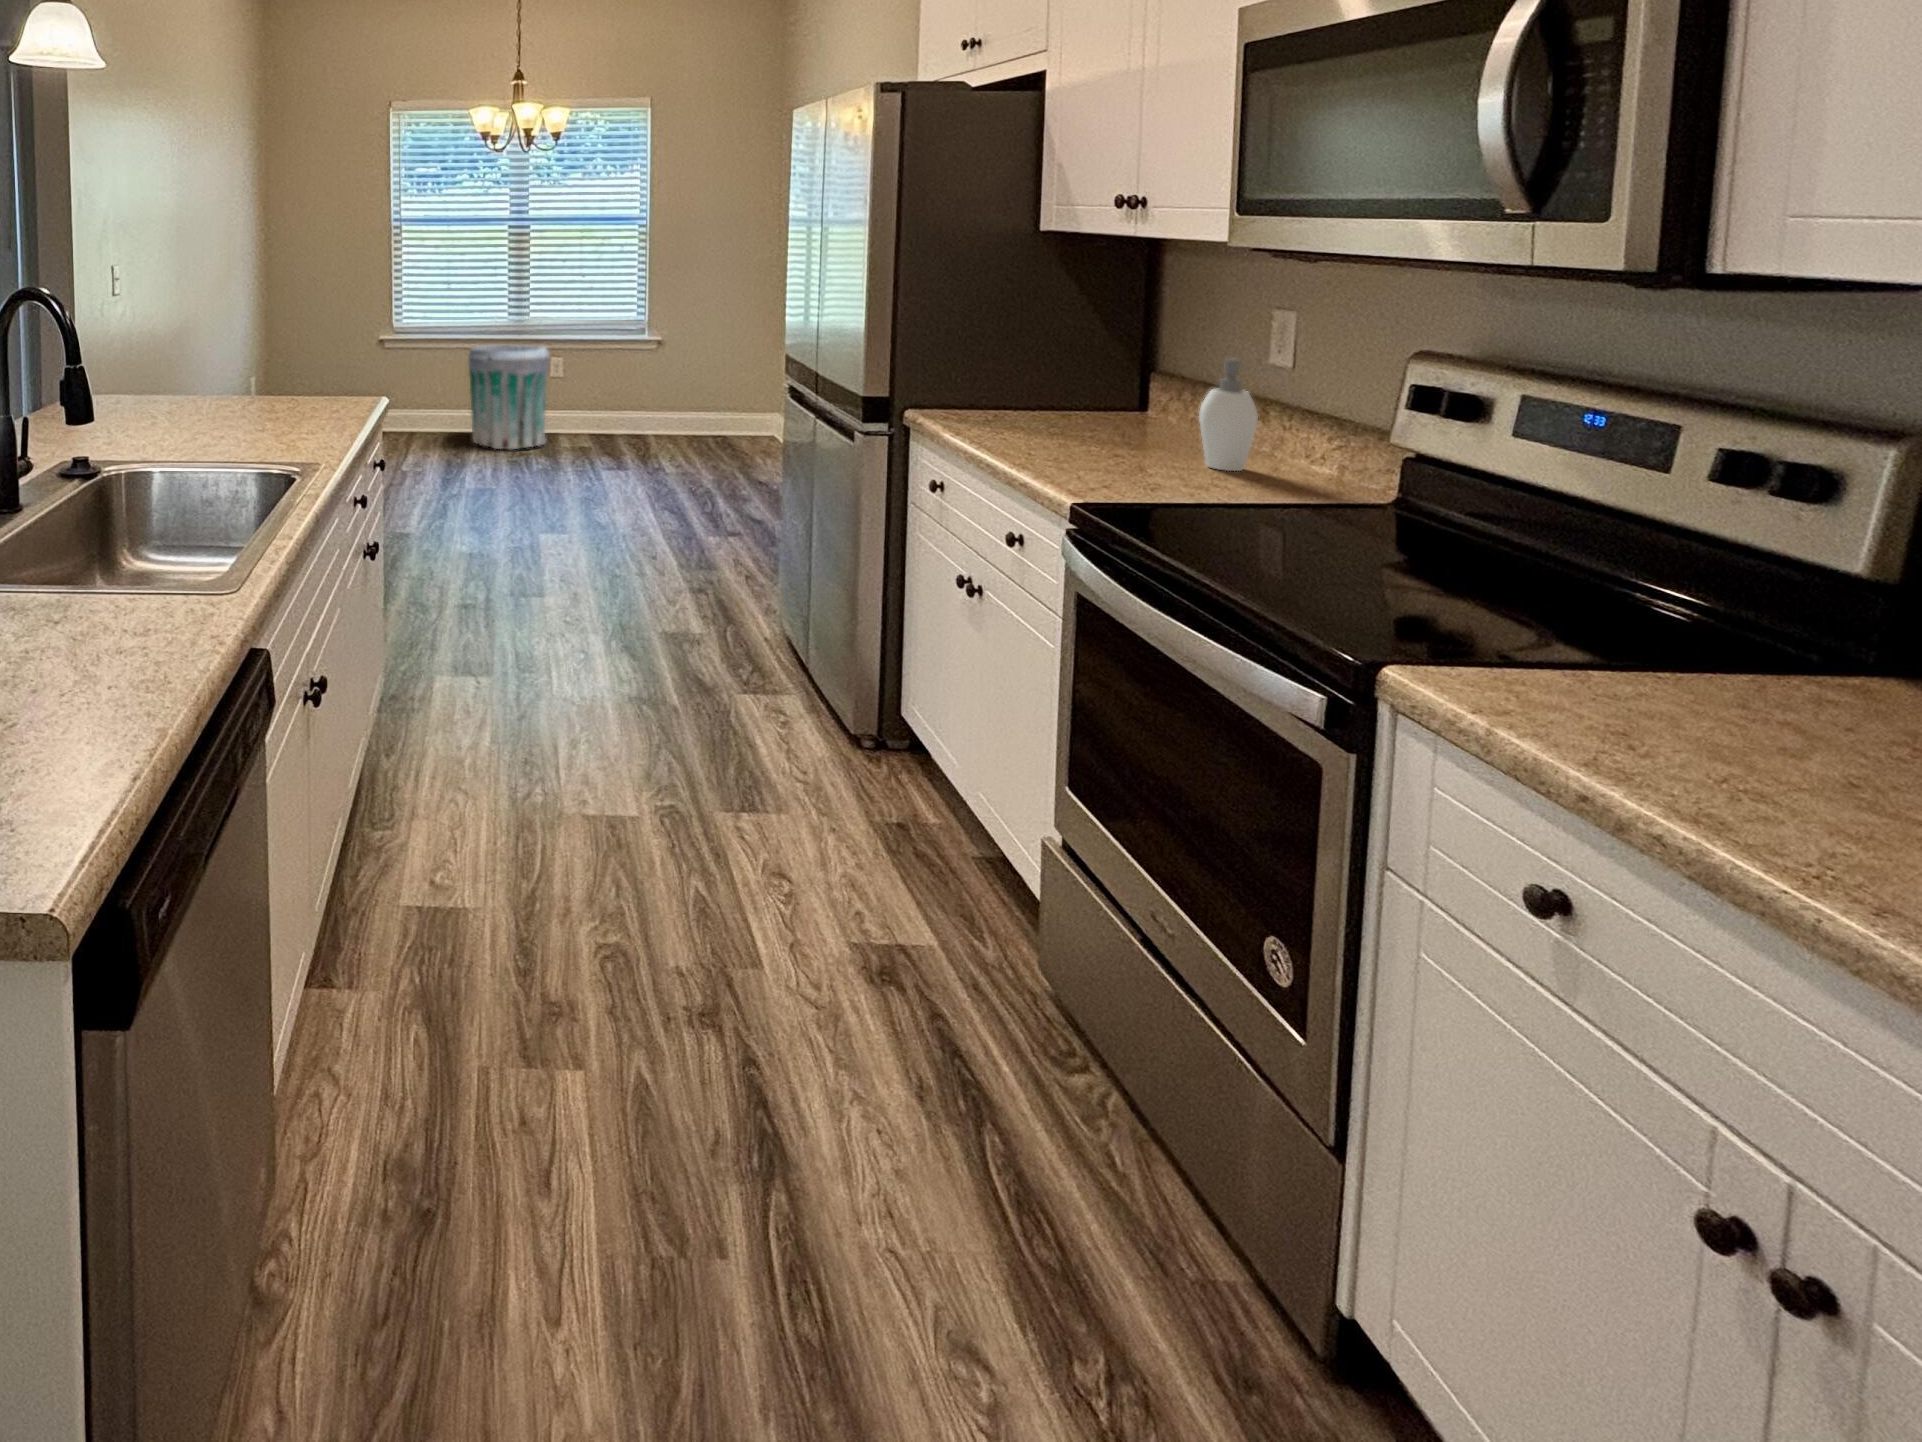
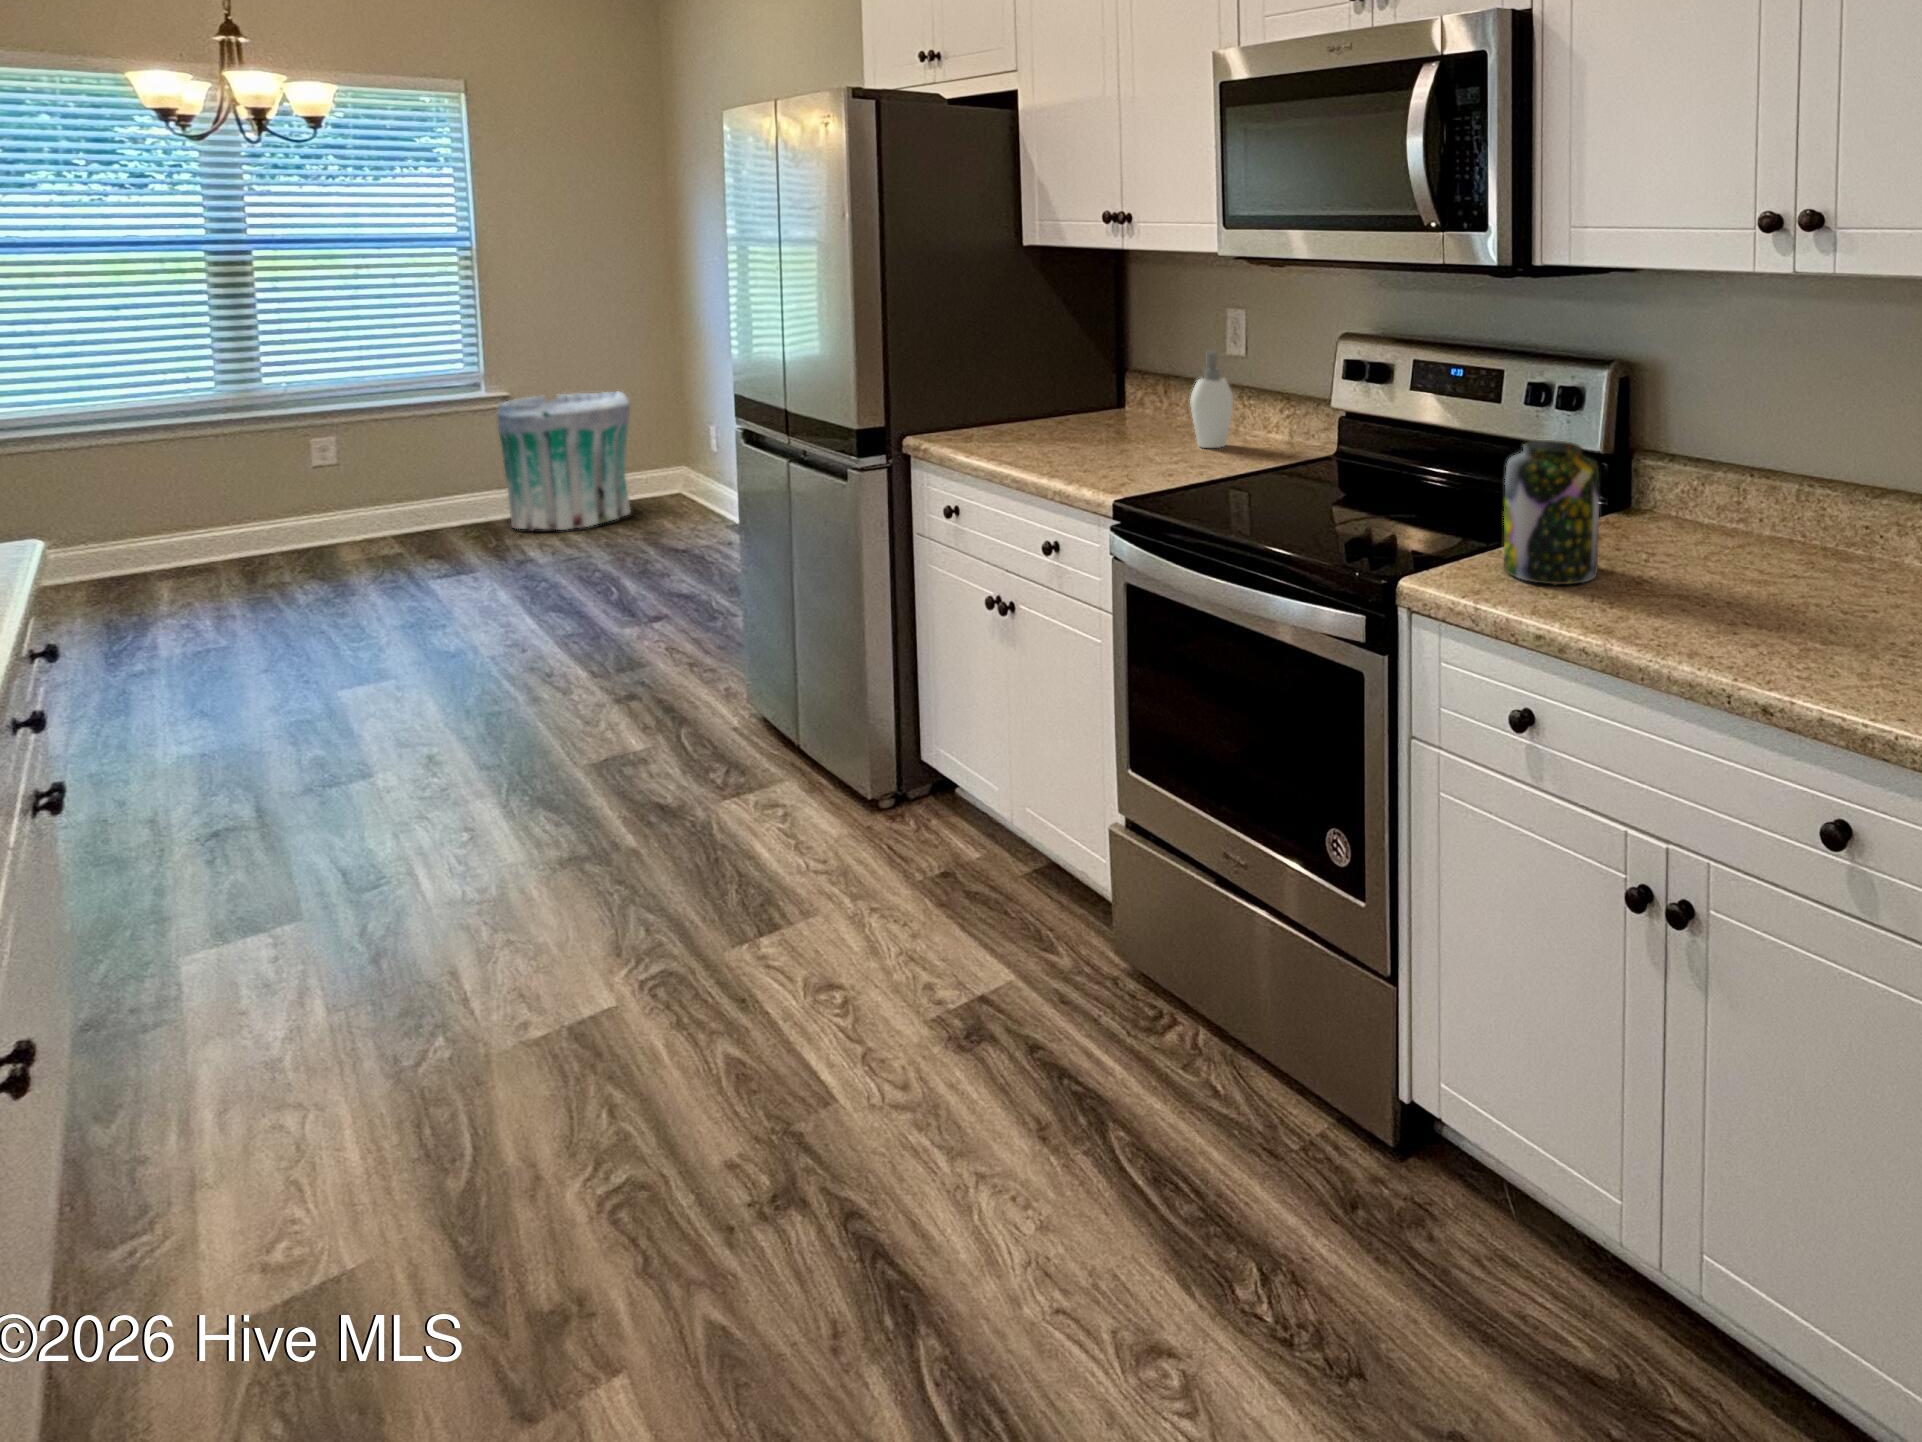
trash can: present [469,345,549,449] -> present [497,392,631,531]
jar: none [1575,528,1788,757] -> present [1504,440,1599,585]

